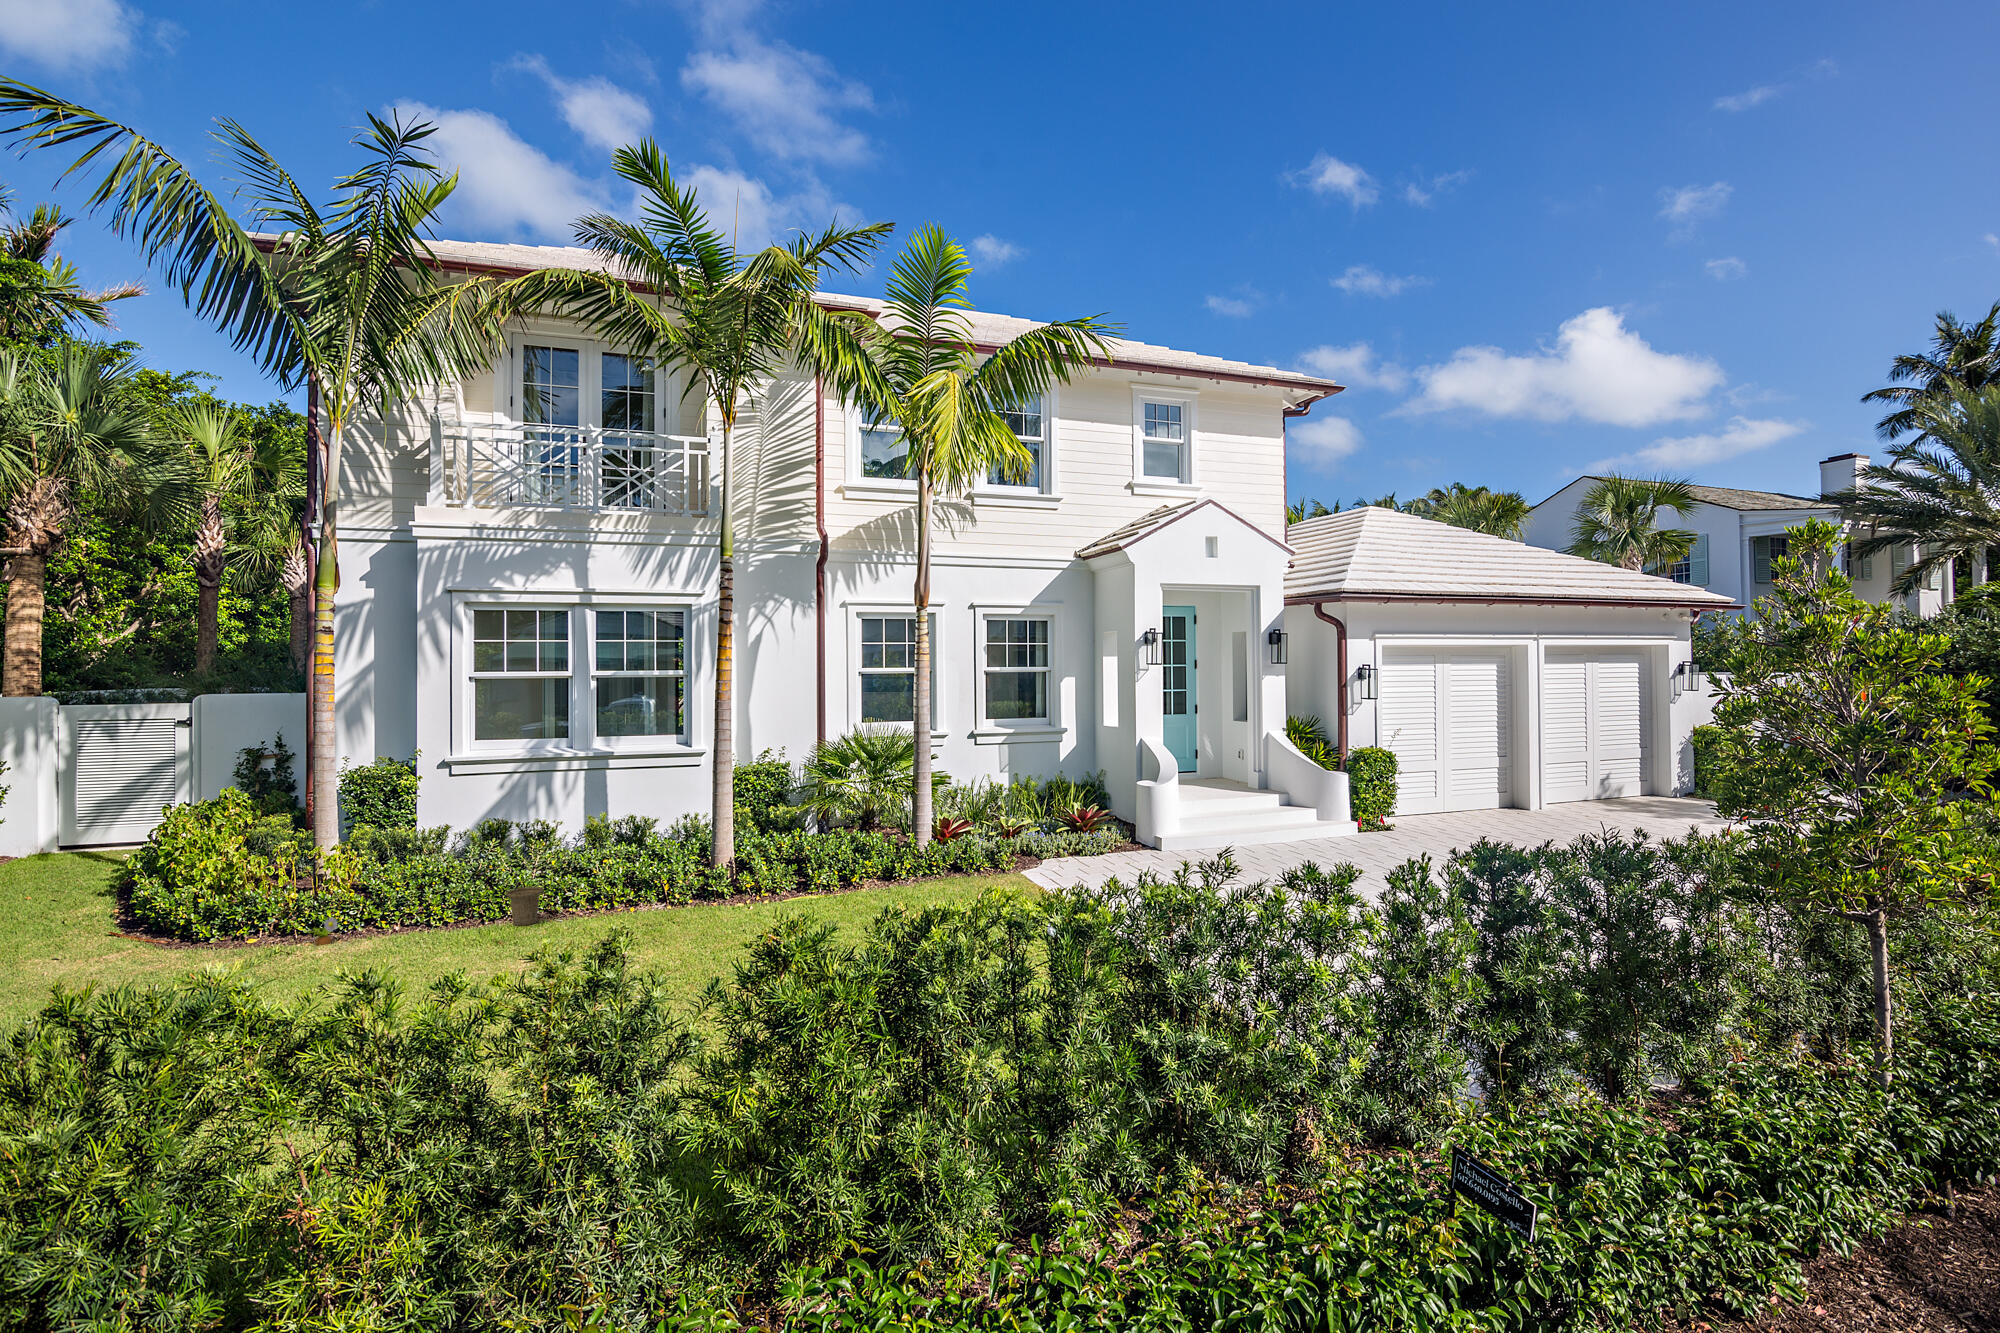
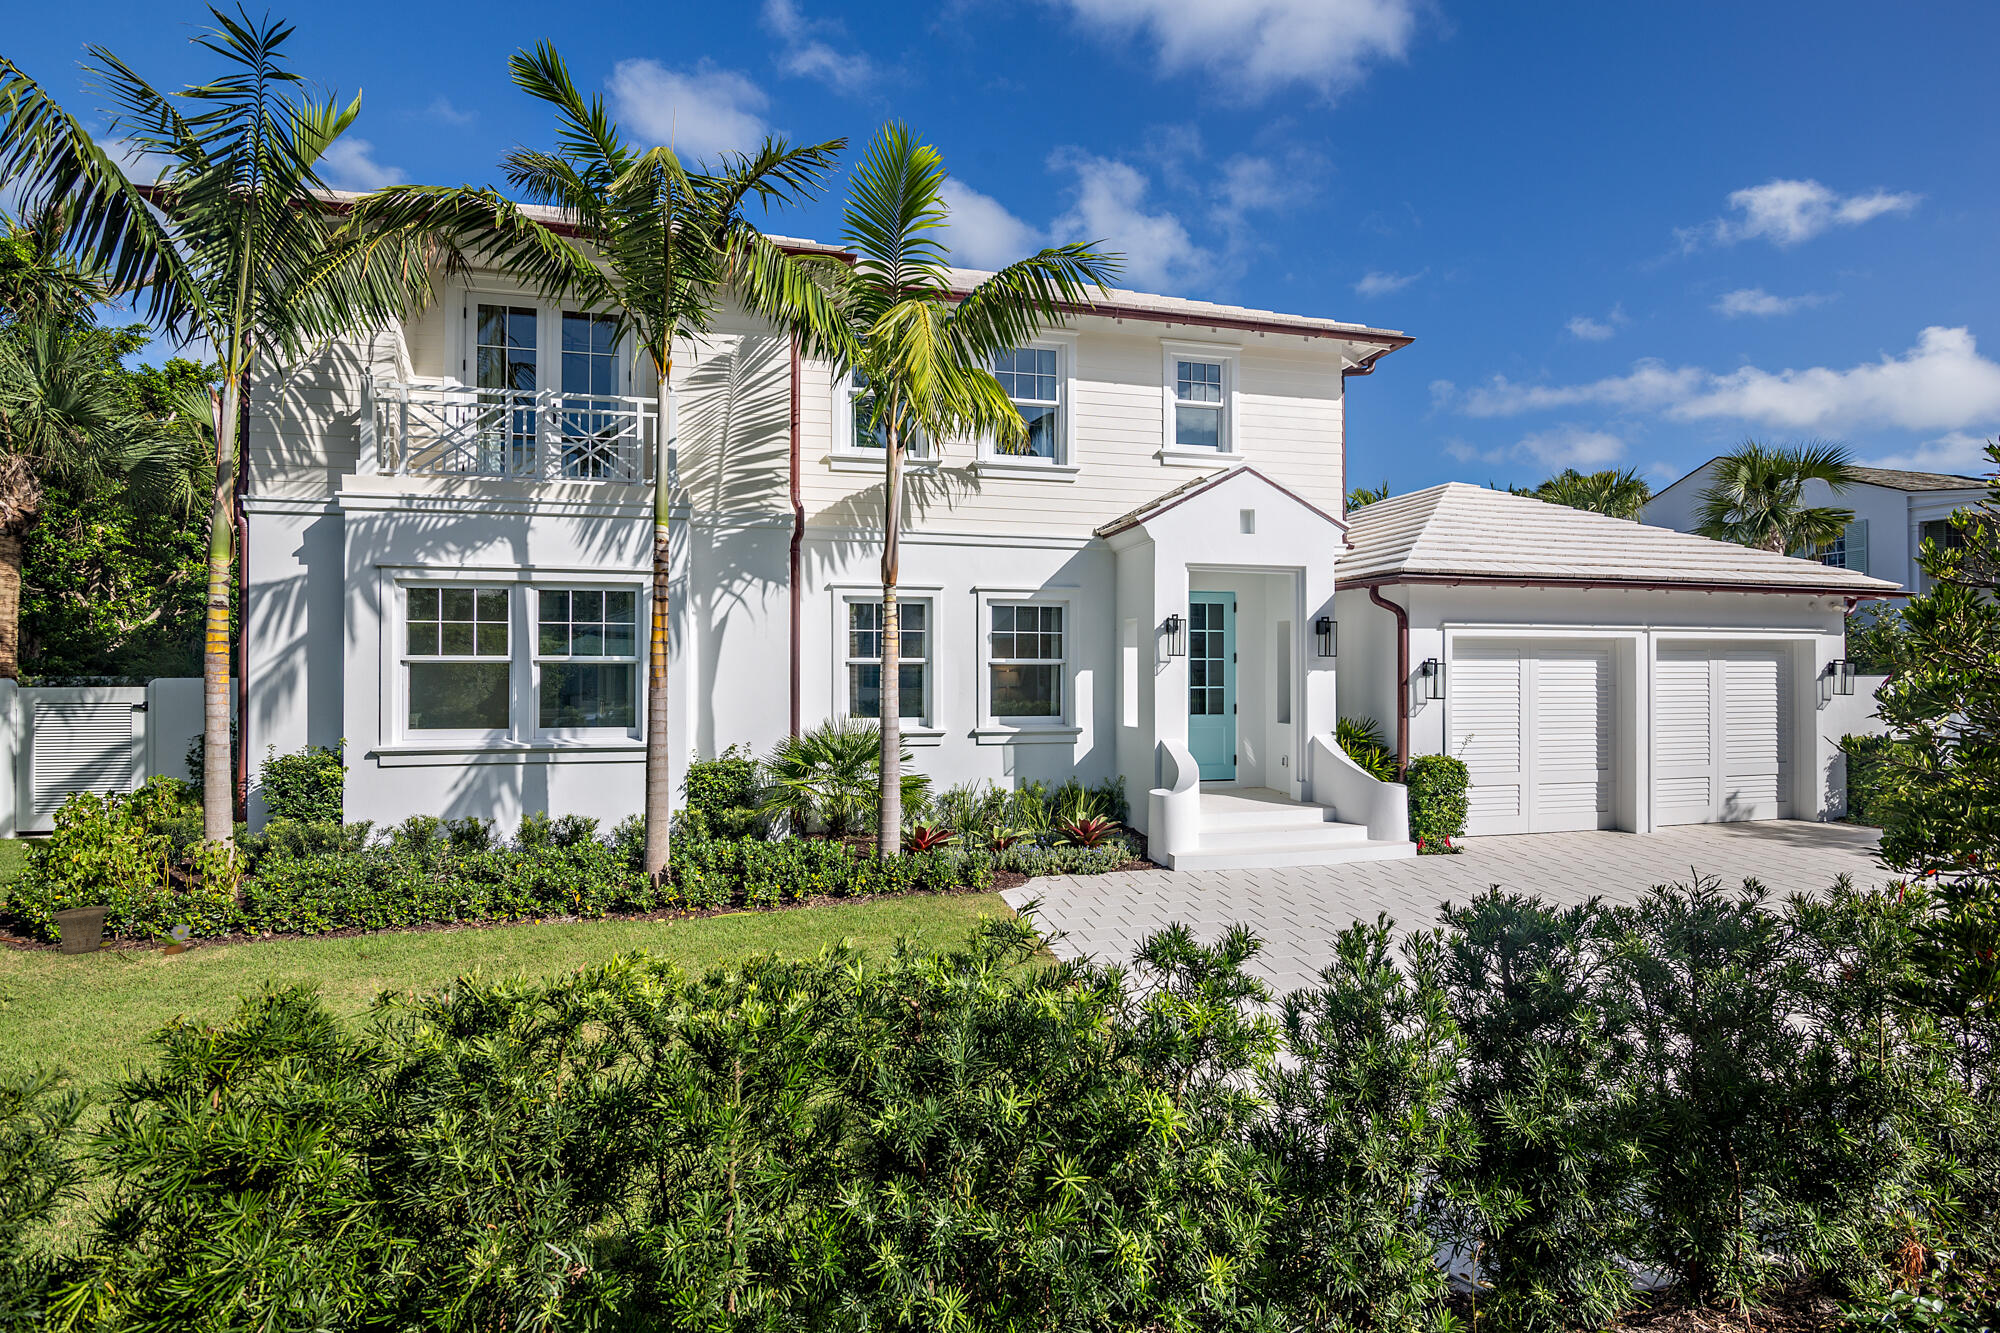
basket: present [505,887,544,926] -> present [52,906,111,954]

